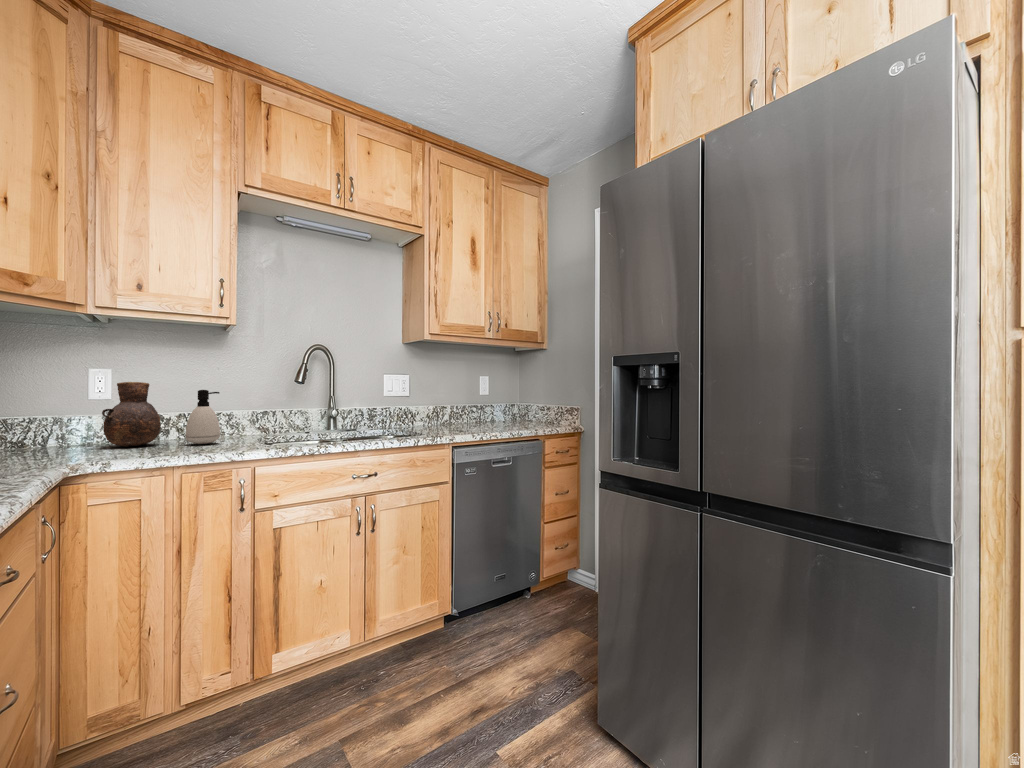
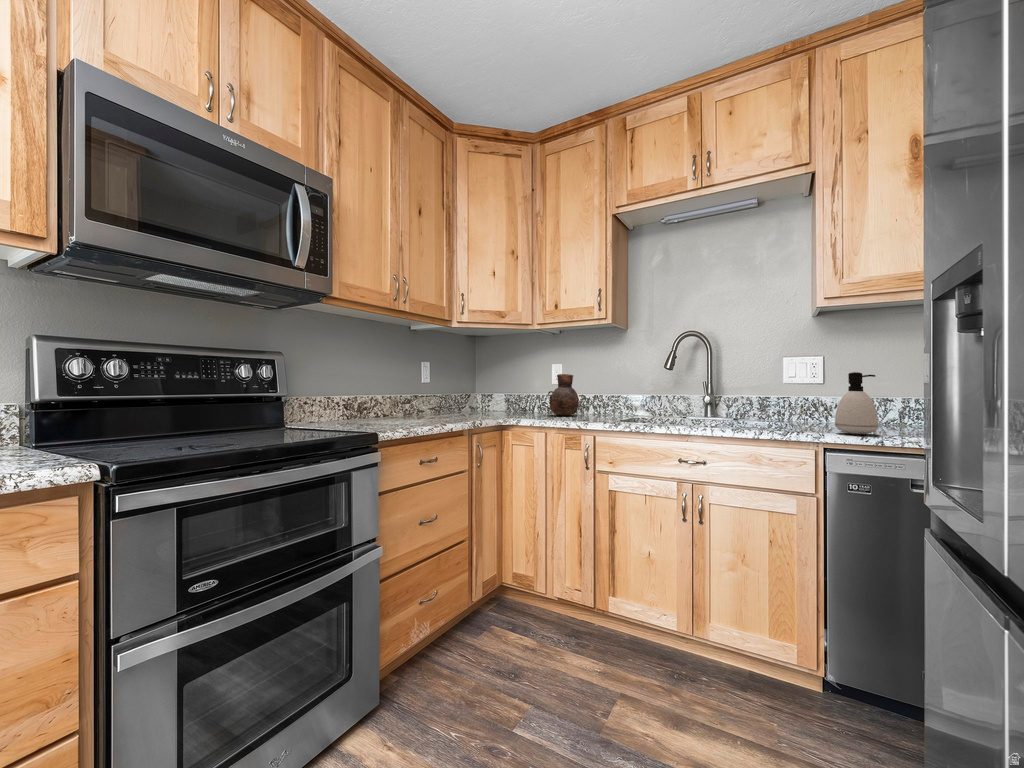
soap dispenser: present [185,390,220,444] -> present [835,372,879,434]

